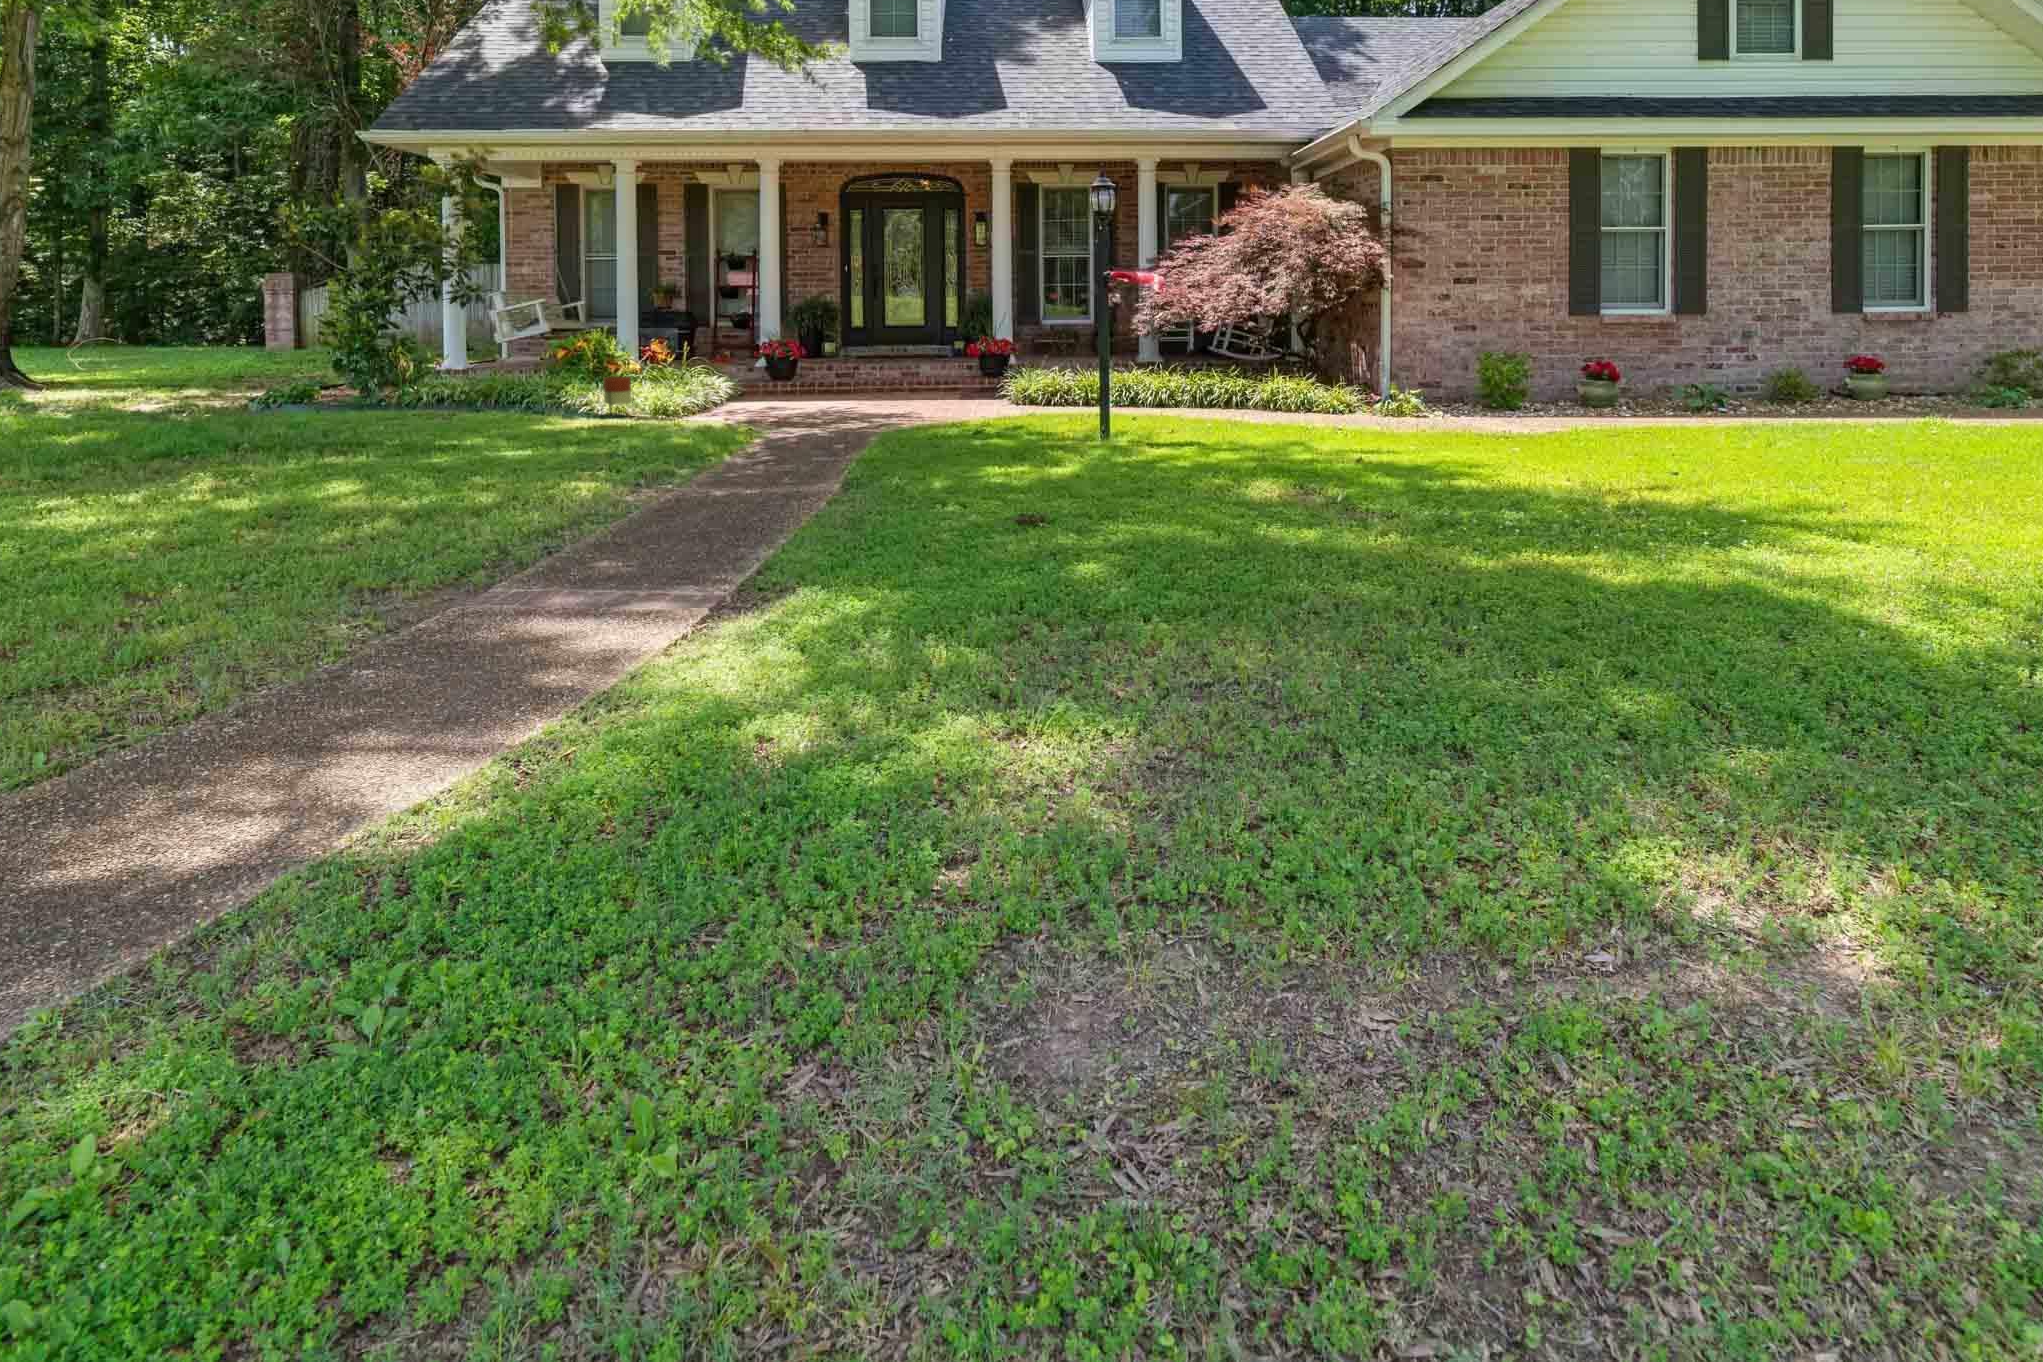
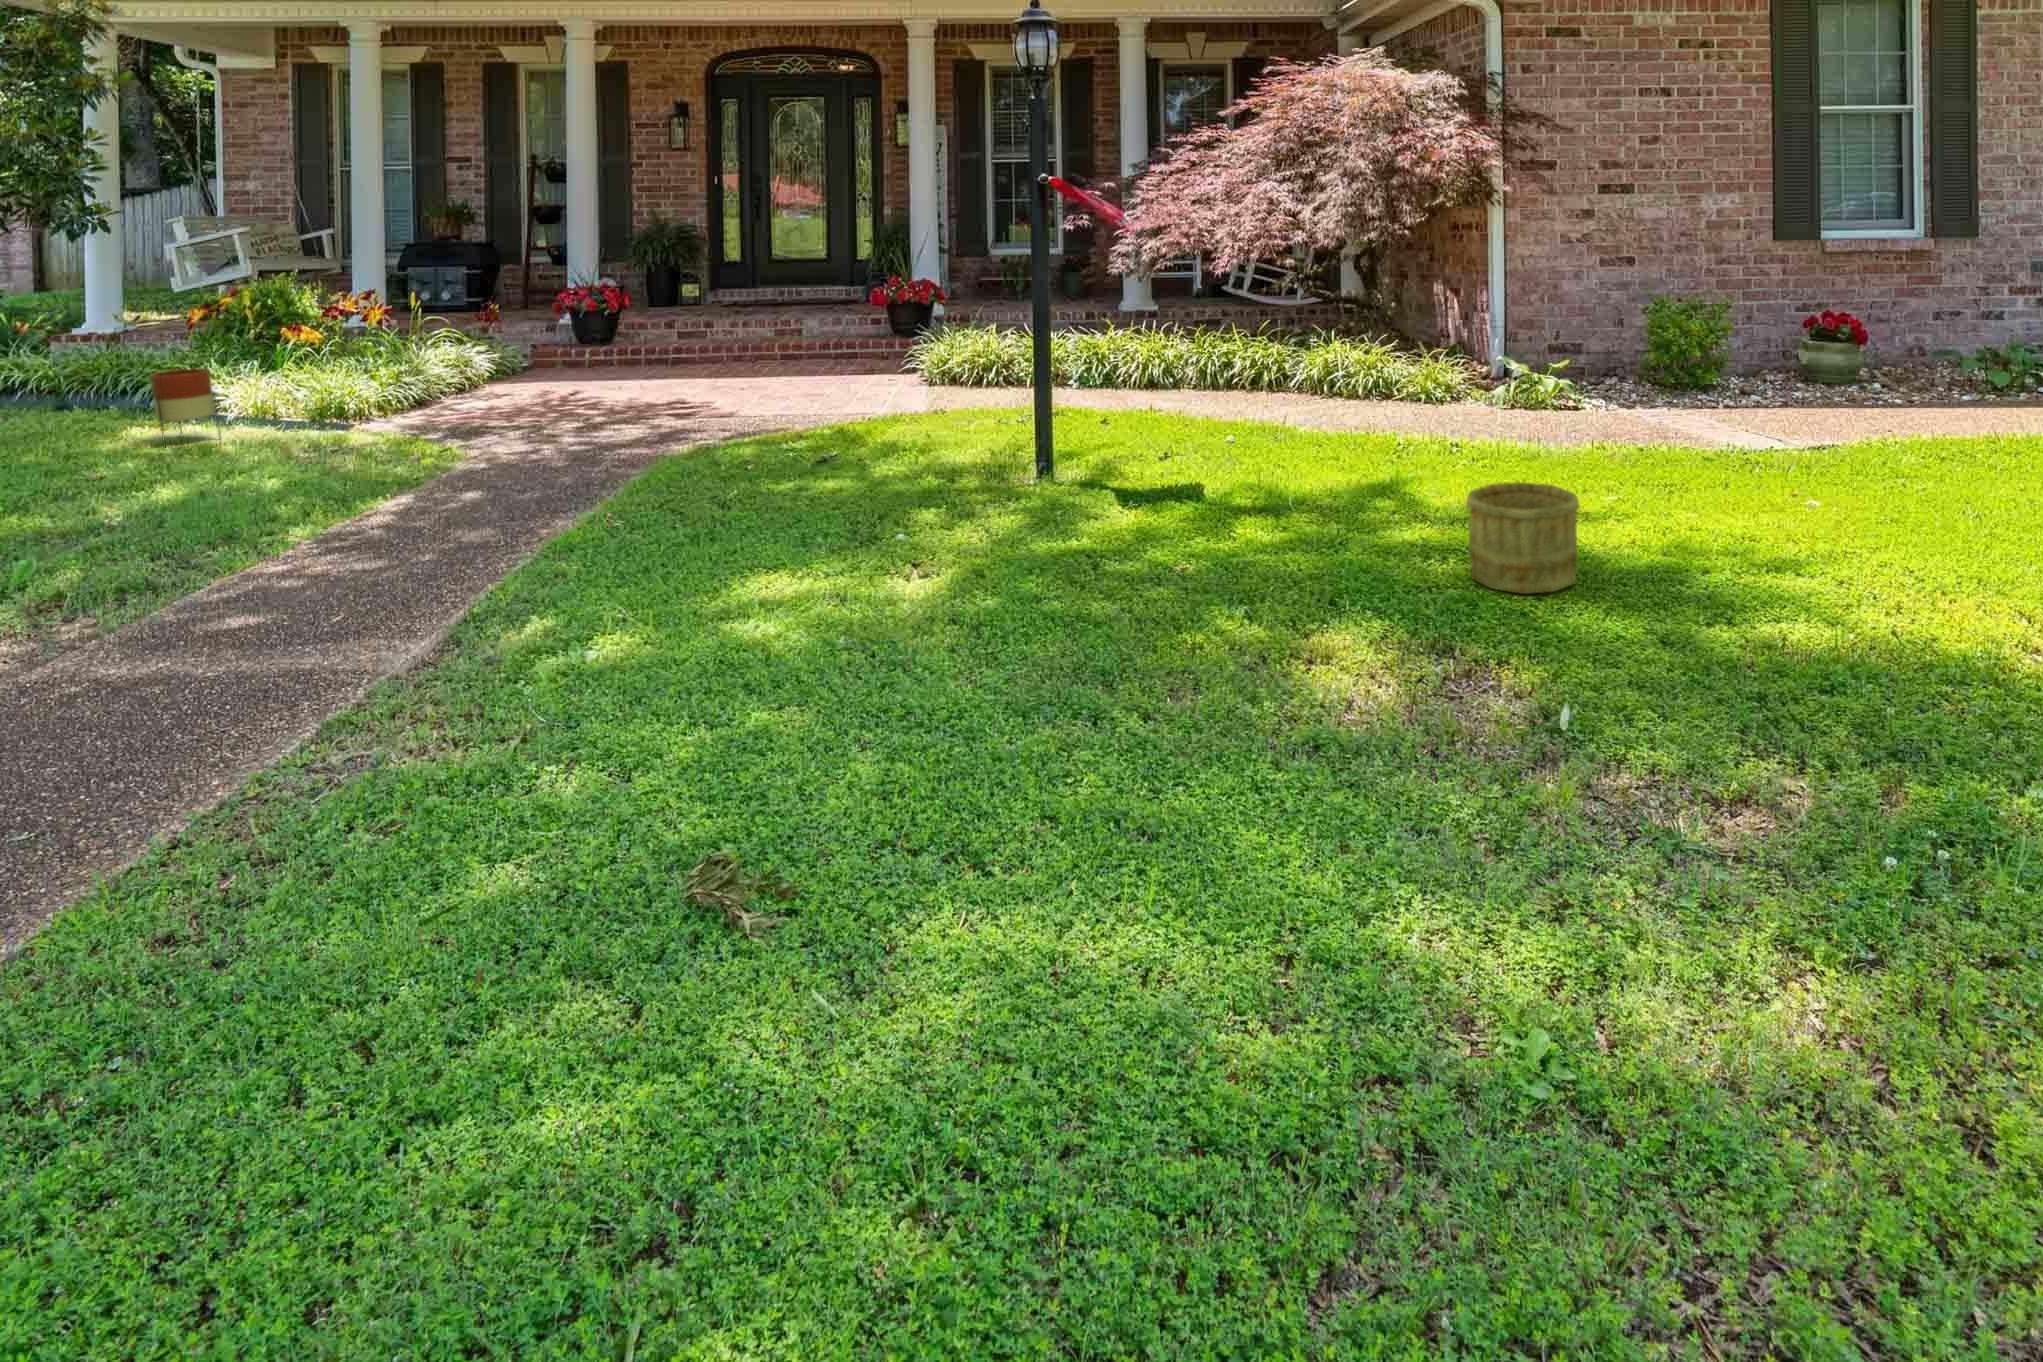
wooden bucket: none [1318,425,1372,471] -> present [1466,482,1580,594]

